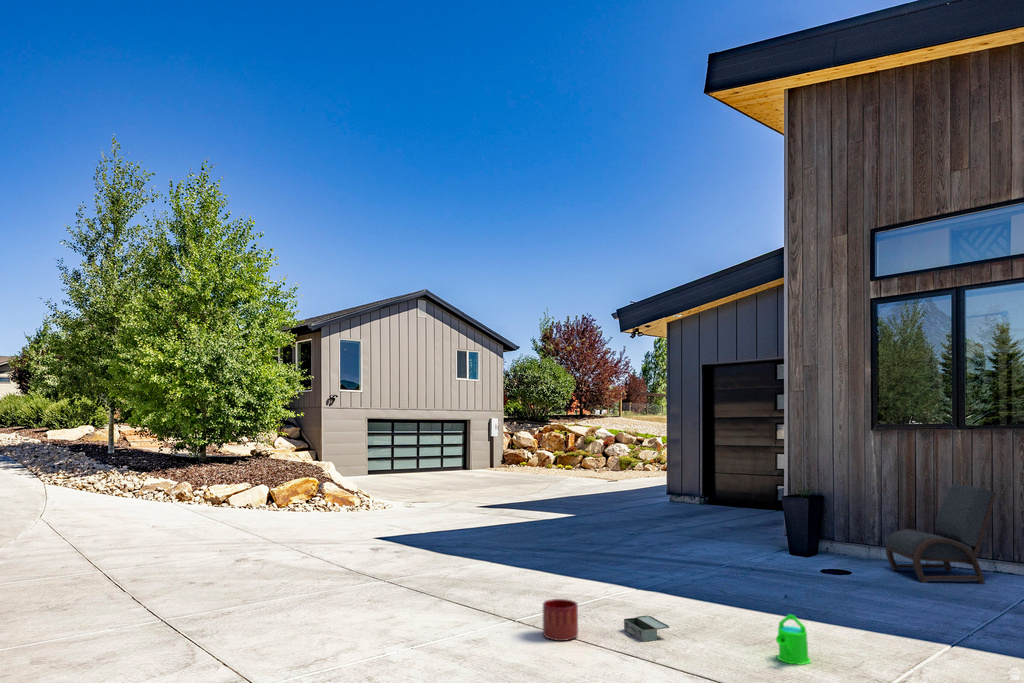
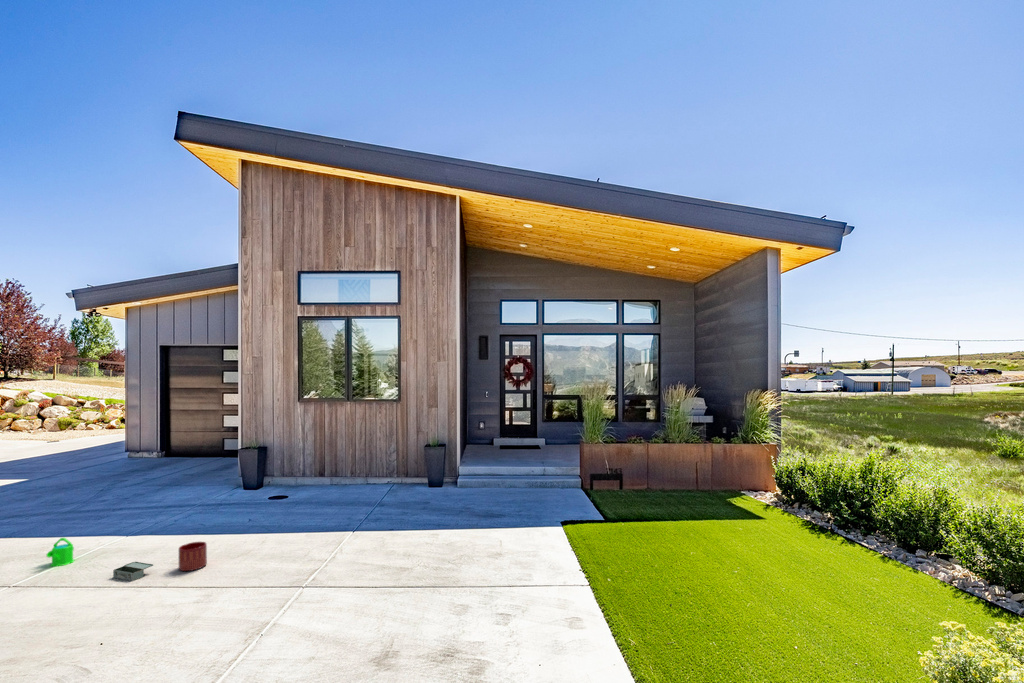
lounge chair: present [886,484,997,584] -> none [298,431,358,492]
planter: present [543,599,578,641] -> present [179,542,207,571]
watering can: present [776,615,811,665] -> present [47,538,74,567]

